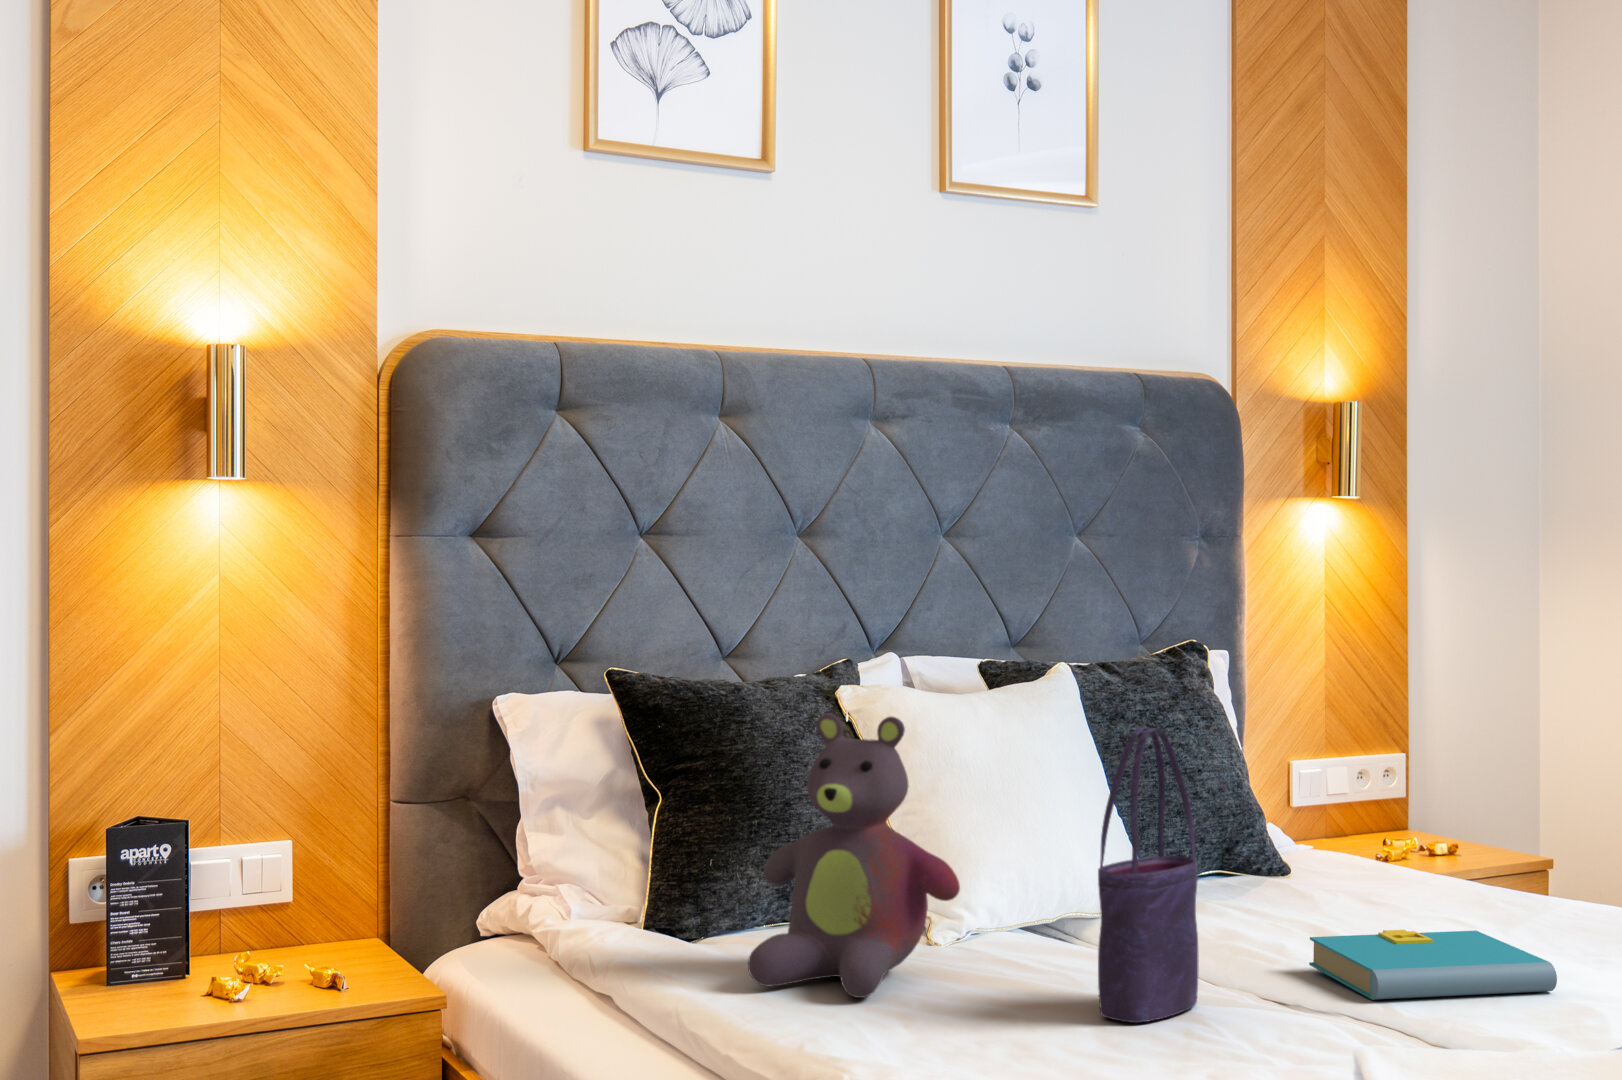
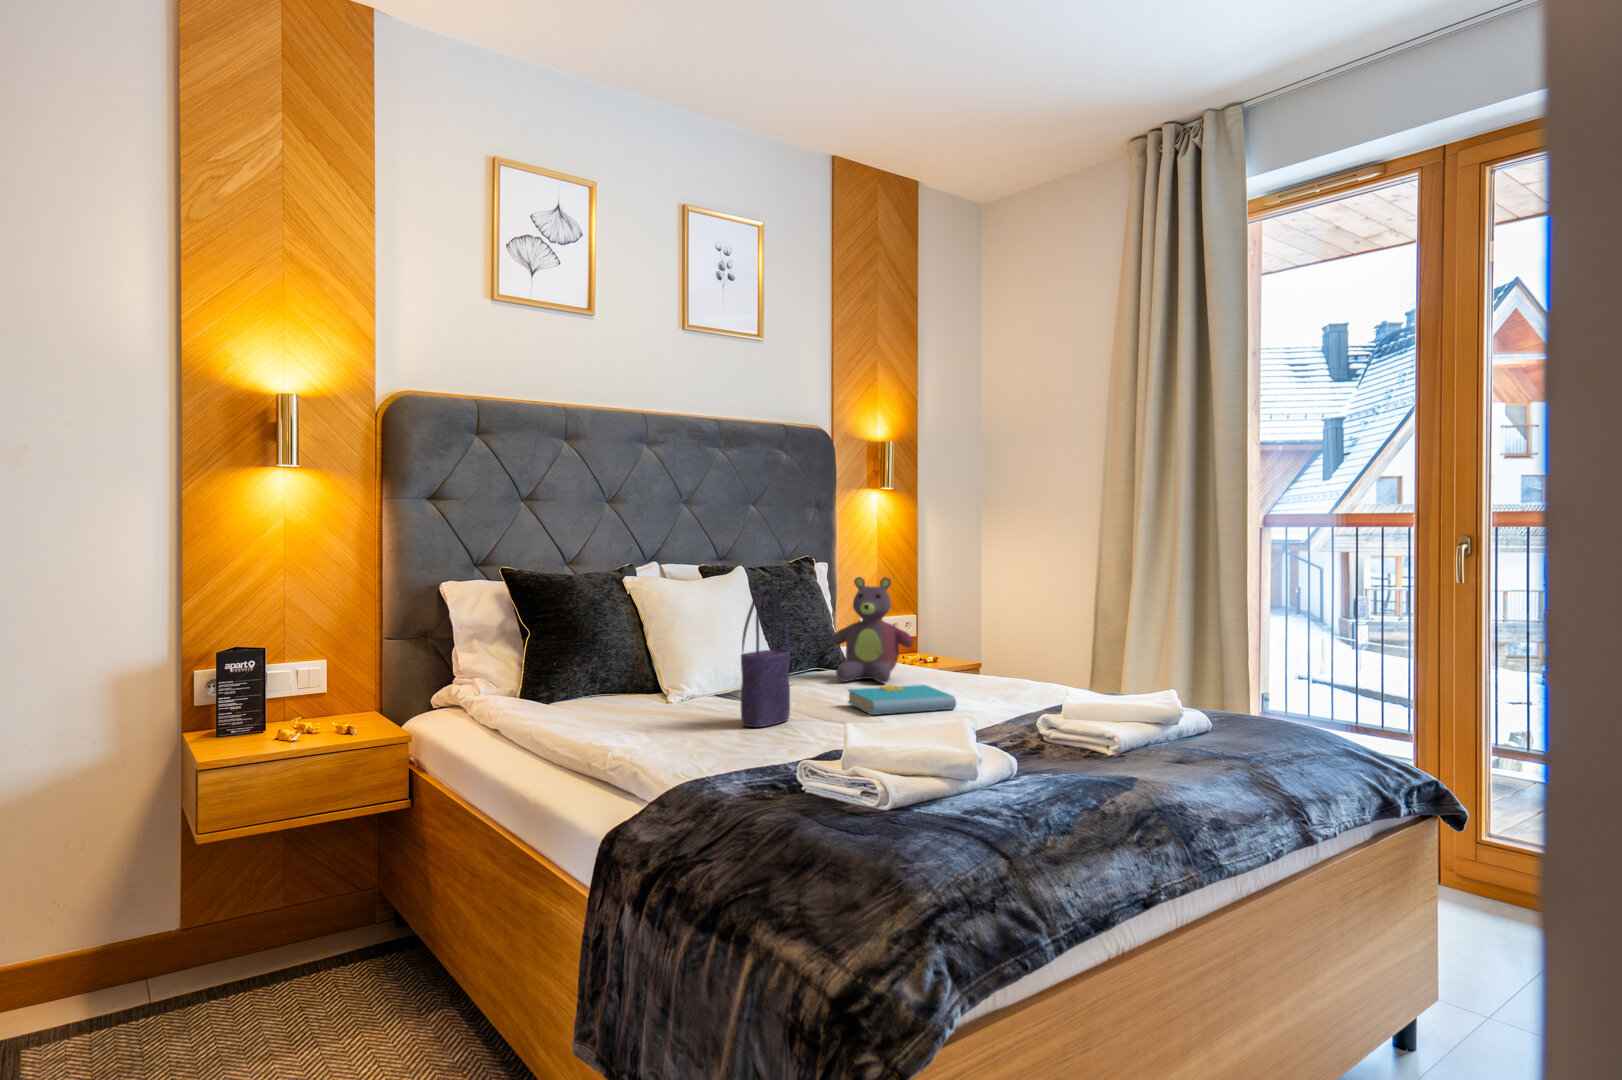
stuffed bear: present [748,714,960,998] -> present [832,577,914,683]

